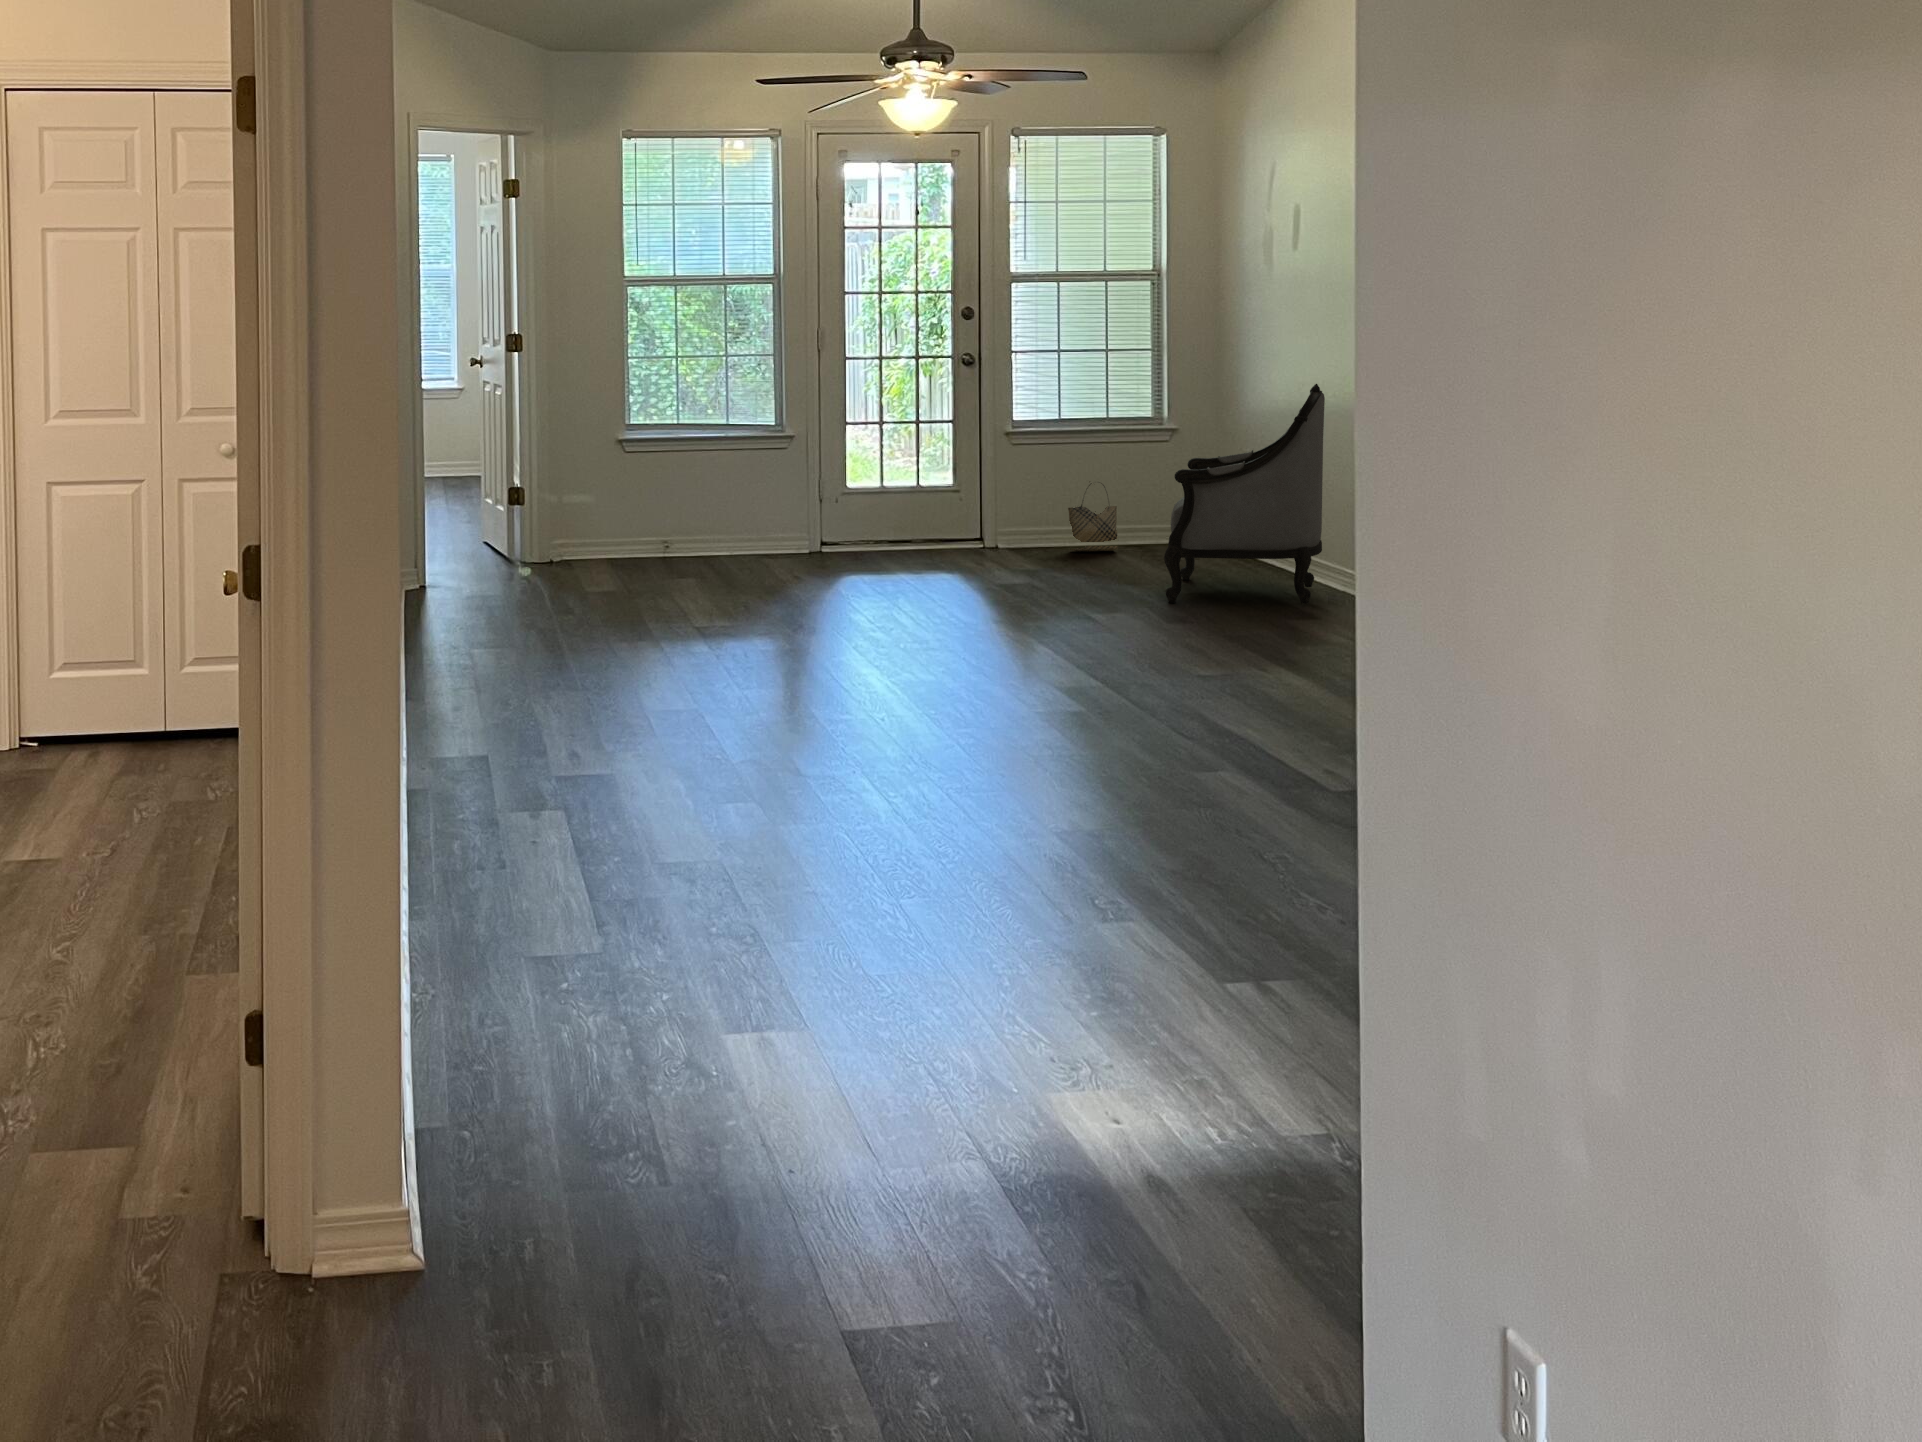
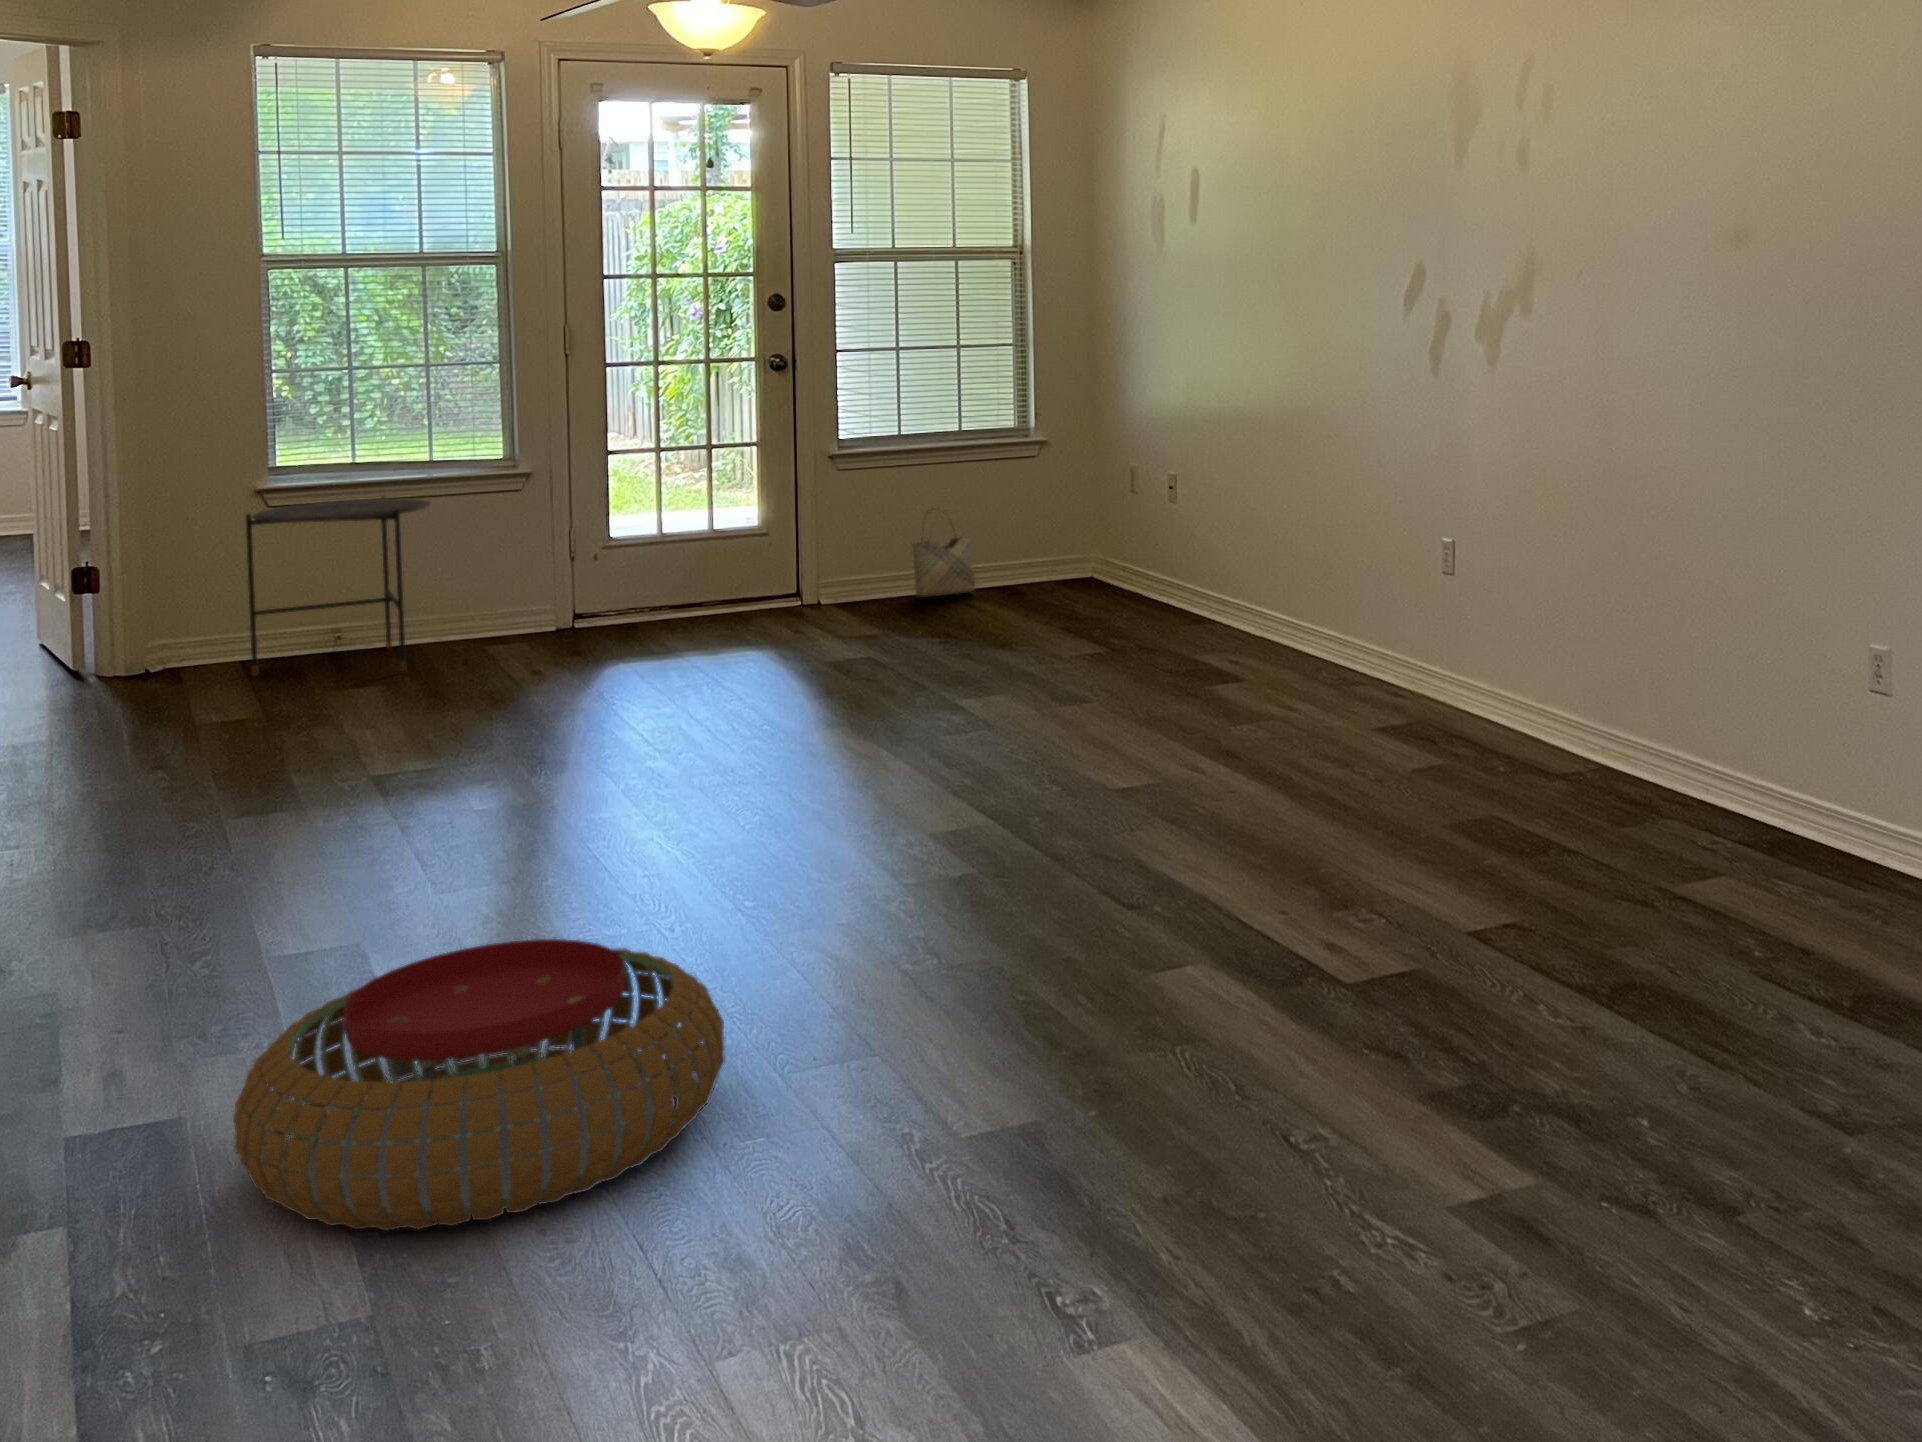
armchair: present [1164,384,1325,604] -> none [1044,386,1231,669]
side table: none [613,448,728,570] -> present [246,496,431,676]
pouf: none [659,681,918,814] -> present [233,939,725,1230]

